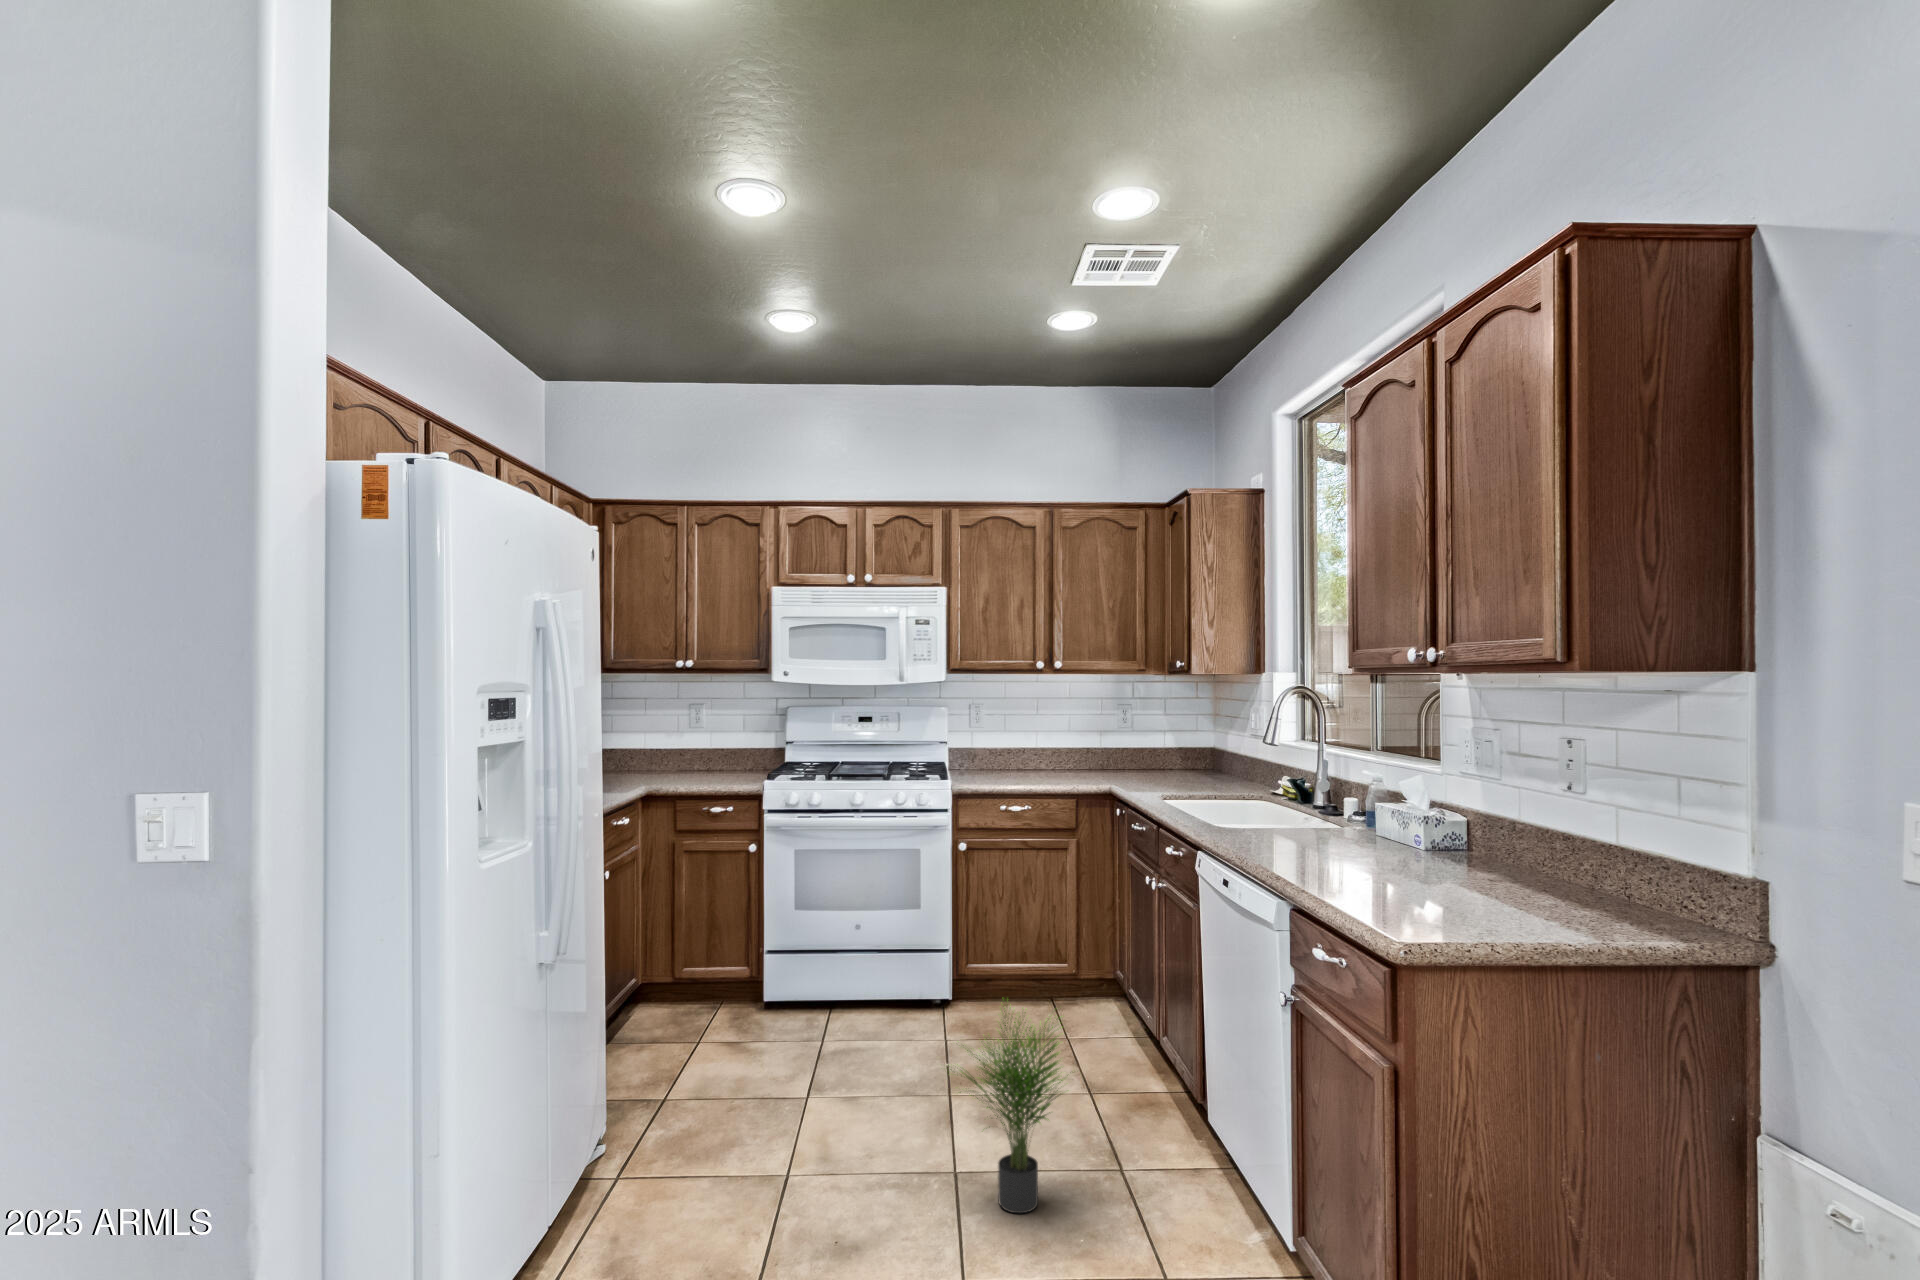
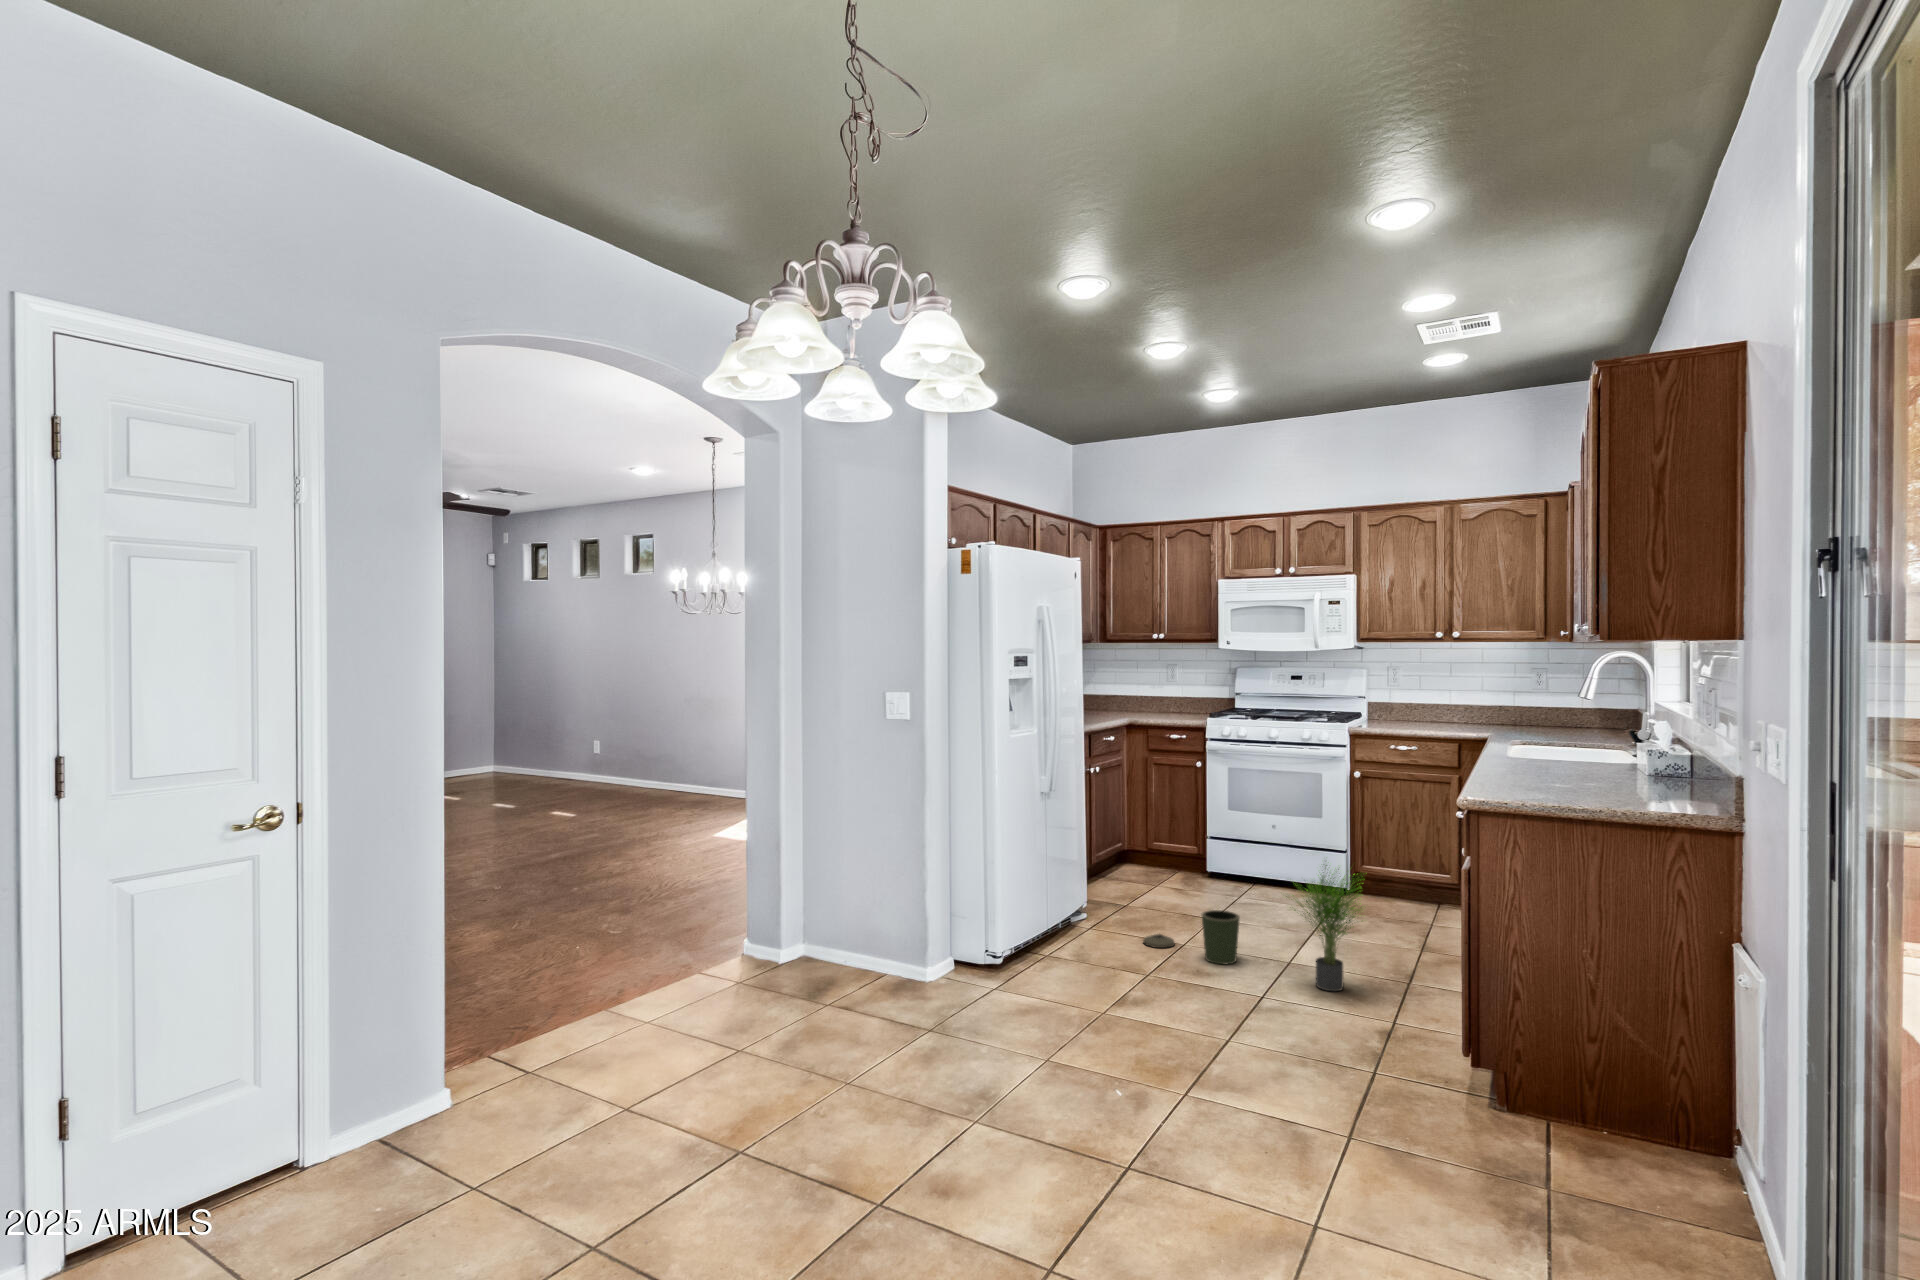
trash can: none [709,1099,873,1197] -> present [1143,910,1240,965]

